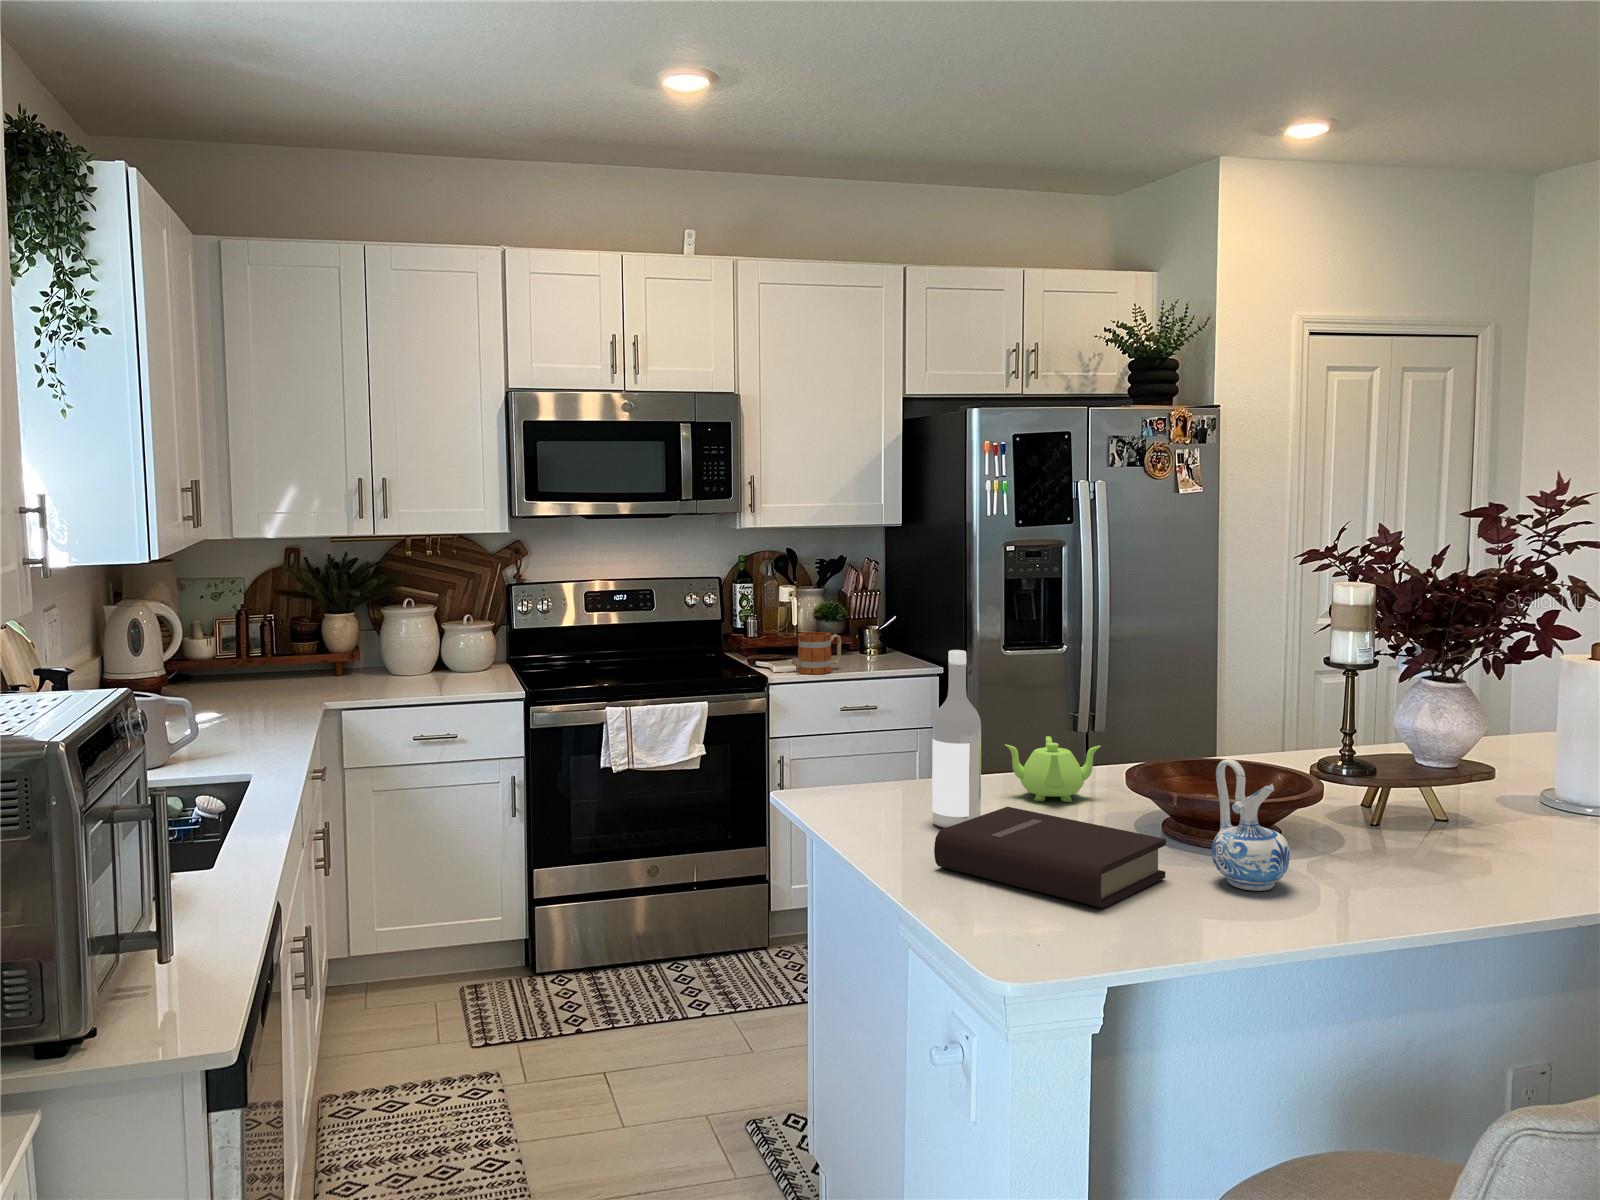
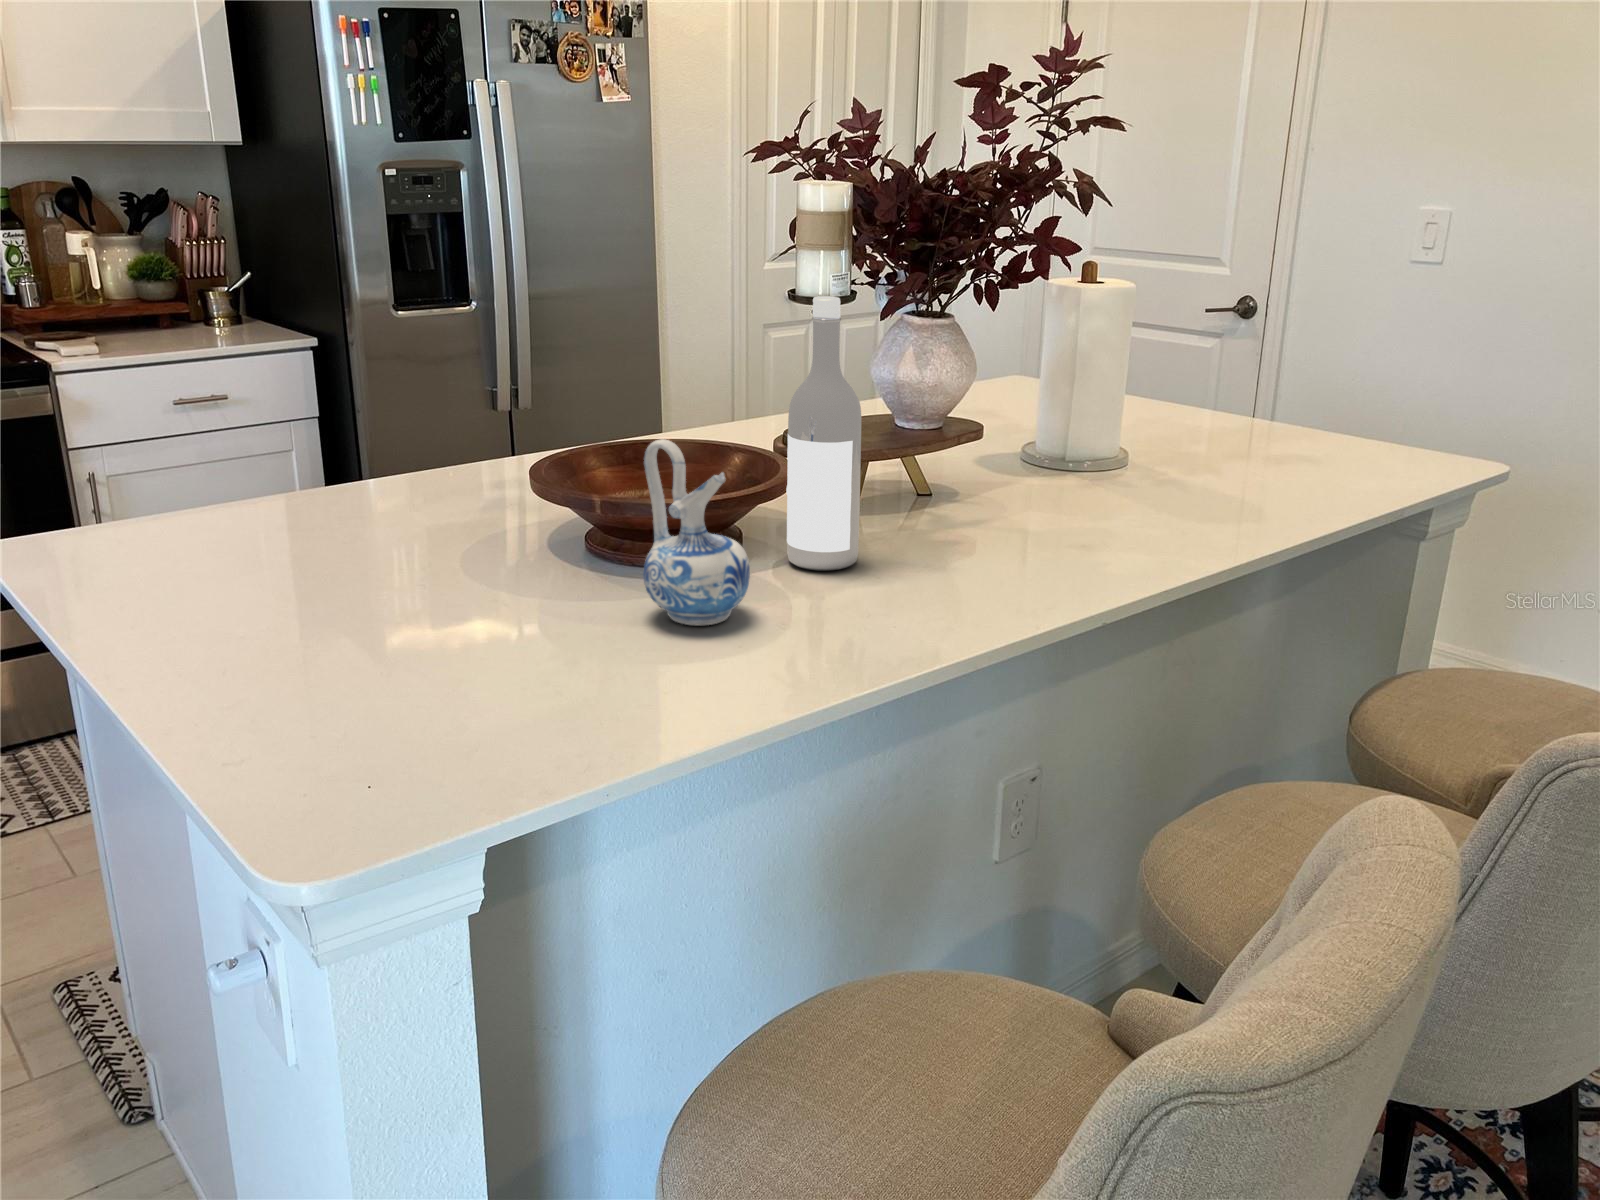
mug: present [798,632,841,674] -> none [90,295,163,355]
wine bottle: present [932,650,981,828] -> present [786,296,861,571]
teapot: present [1005,736,1101,802] -> none [351,421,494,517]
book: present [934,807,1166,908] -> none [211,534,580,685]

